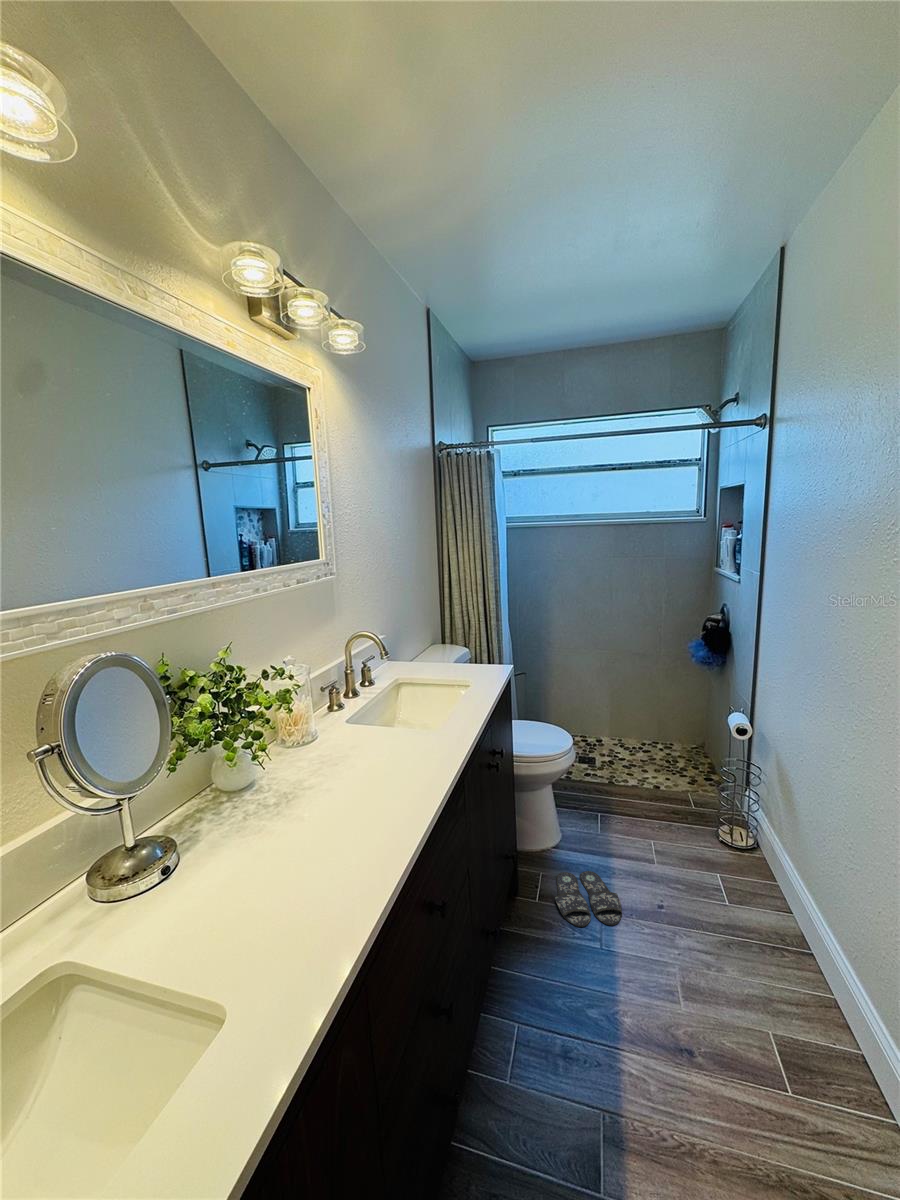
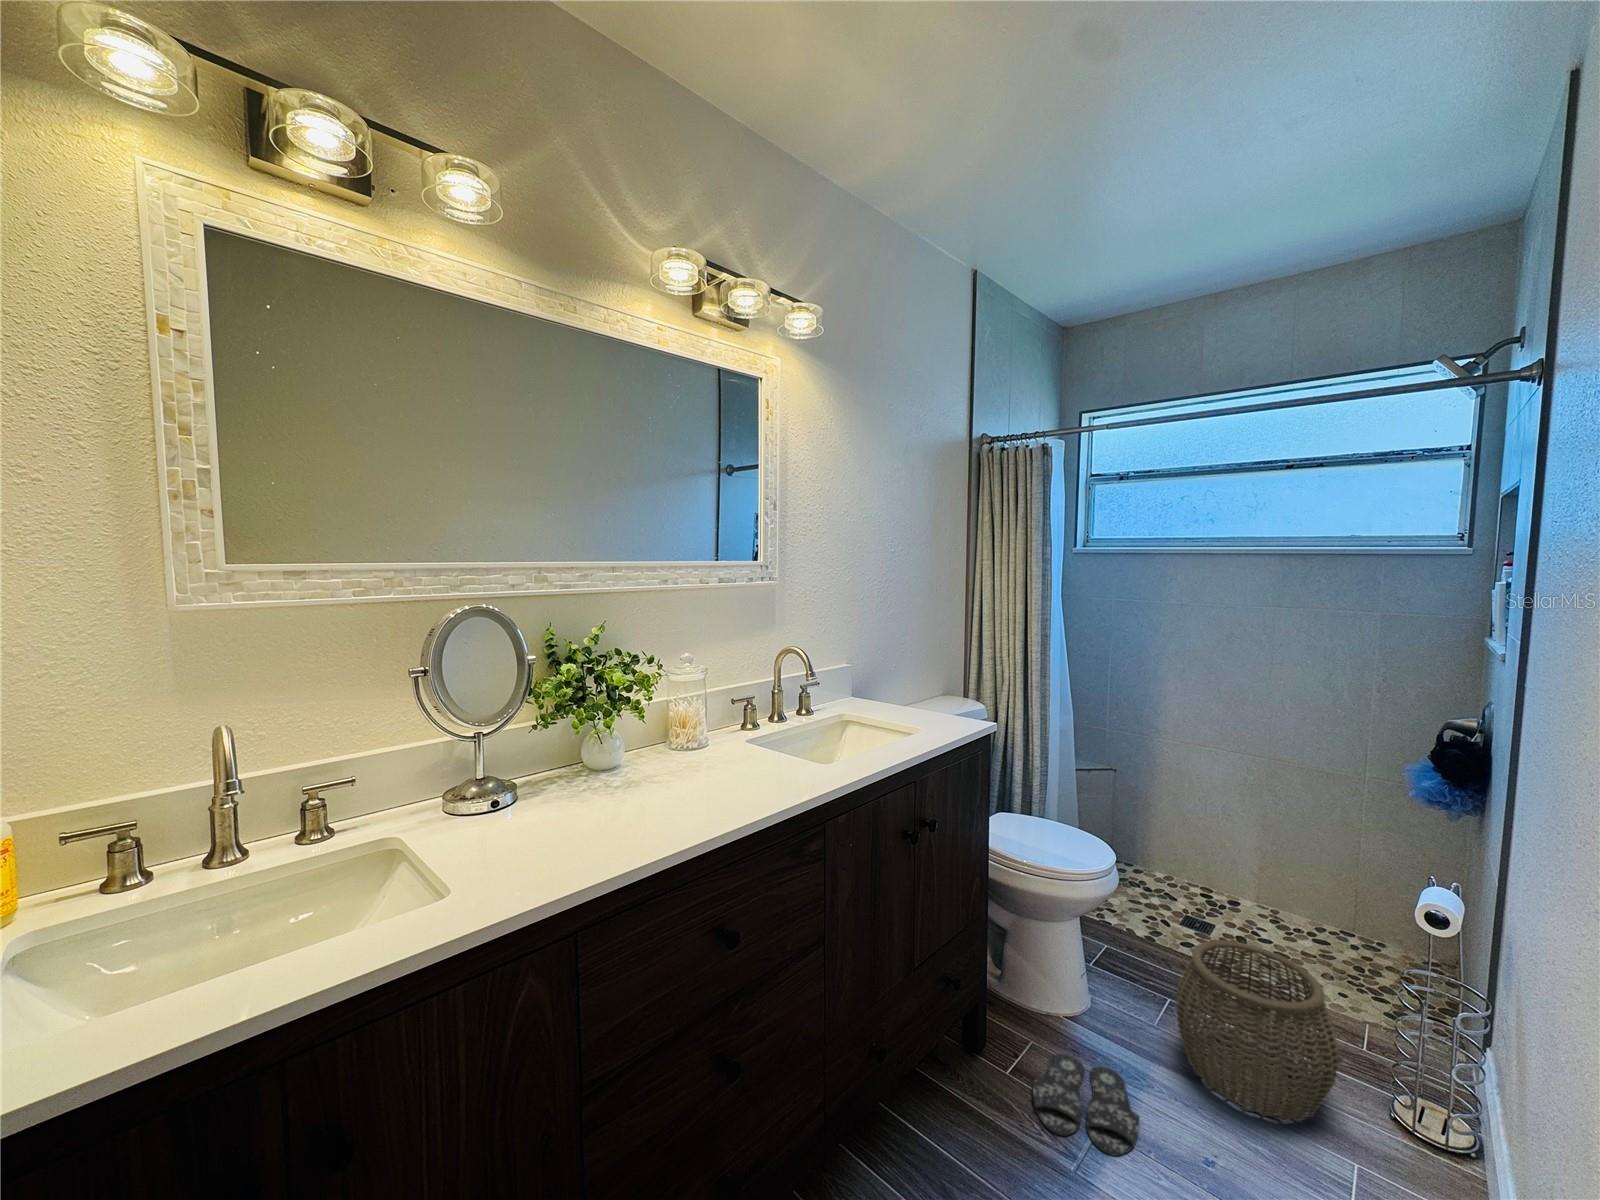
woven basket: none [612,769,698,866] -> present [1175,940,1339,1122]

